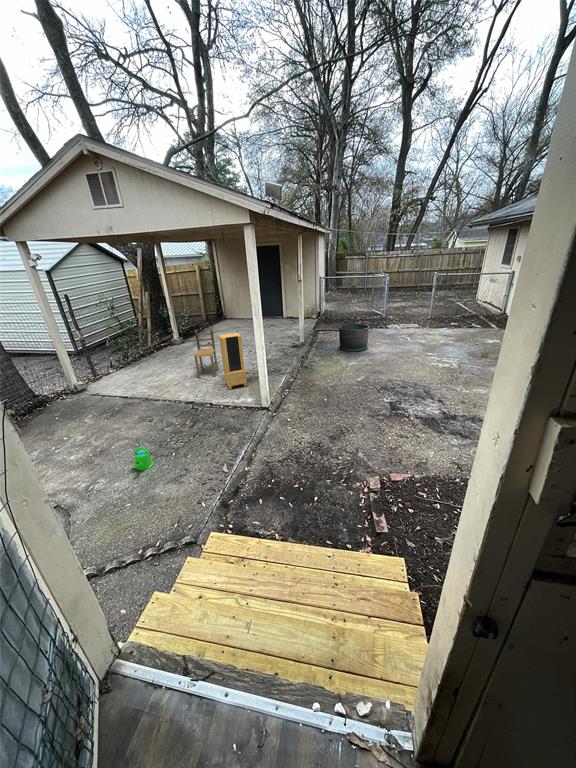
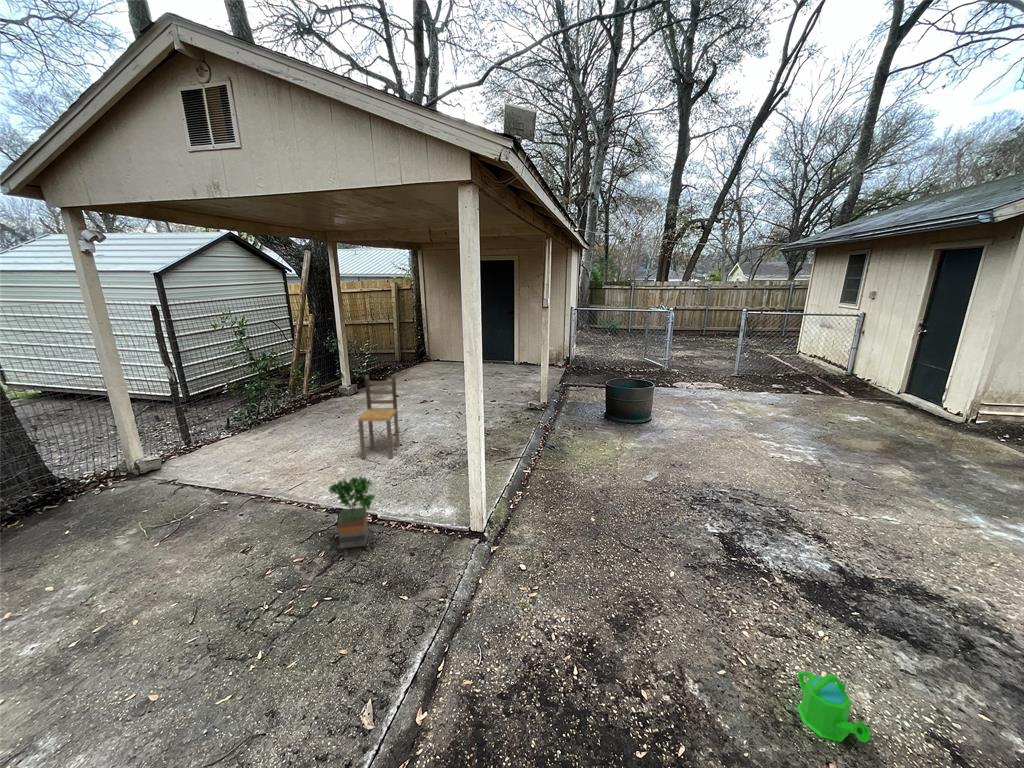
storage cabinet: present [219,333,247,389] -> none [403,384,446,486]
potted tree: none [188,382,213,418] -> present [329,477,375,549]
watering can: present [134,447,153,470] -> present [797,671,870,743]

